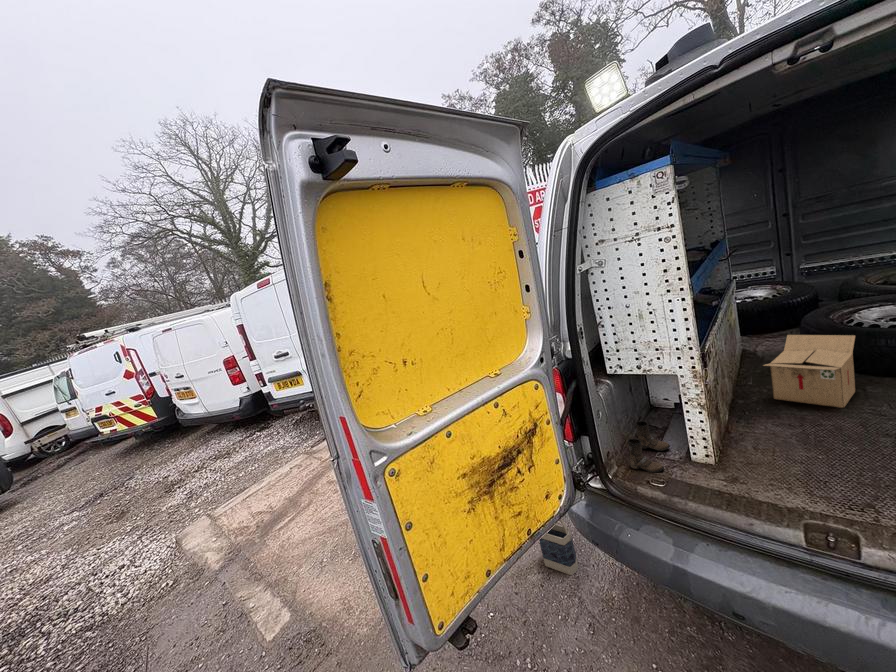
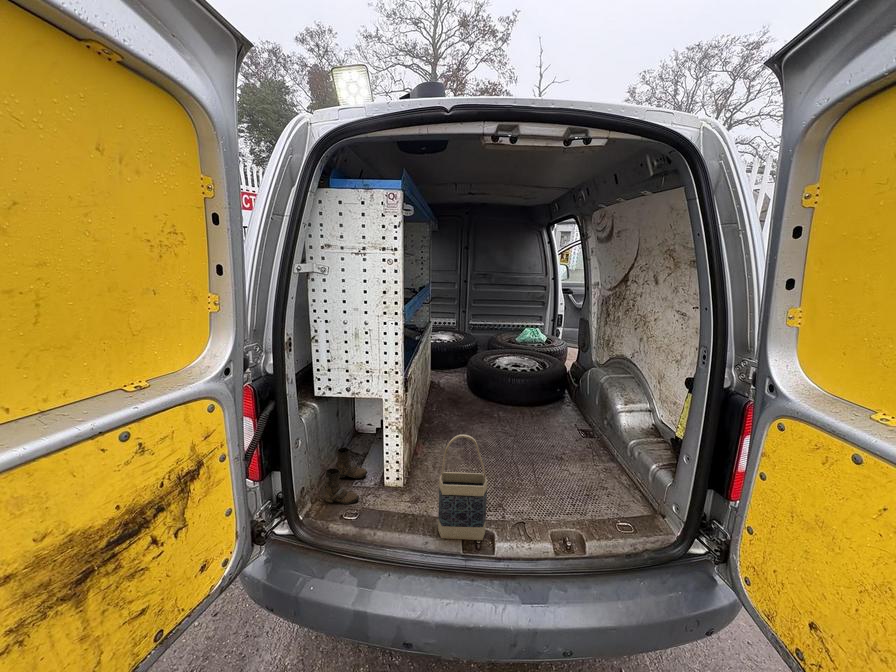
cardboard box: present [764,335,855,408] -> none [446,369,502,429]
bag: present [539,519,578,575] -> present [438,435,487,540]

